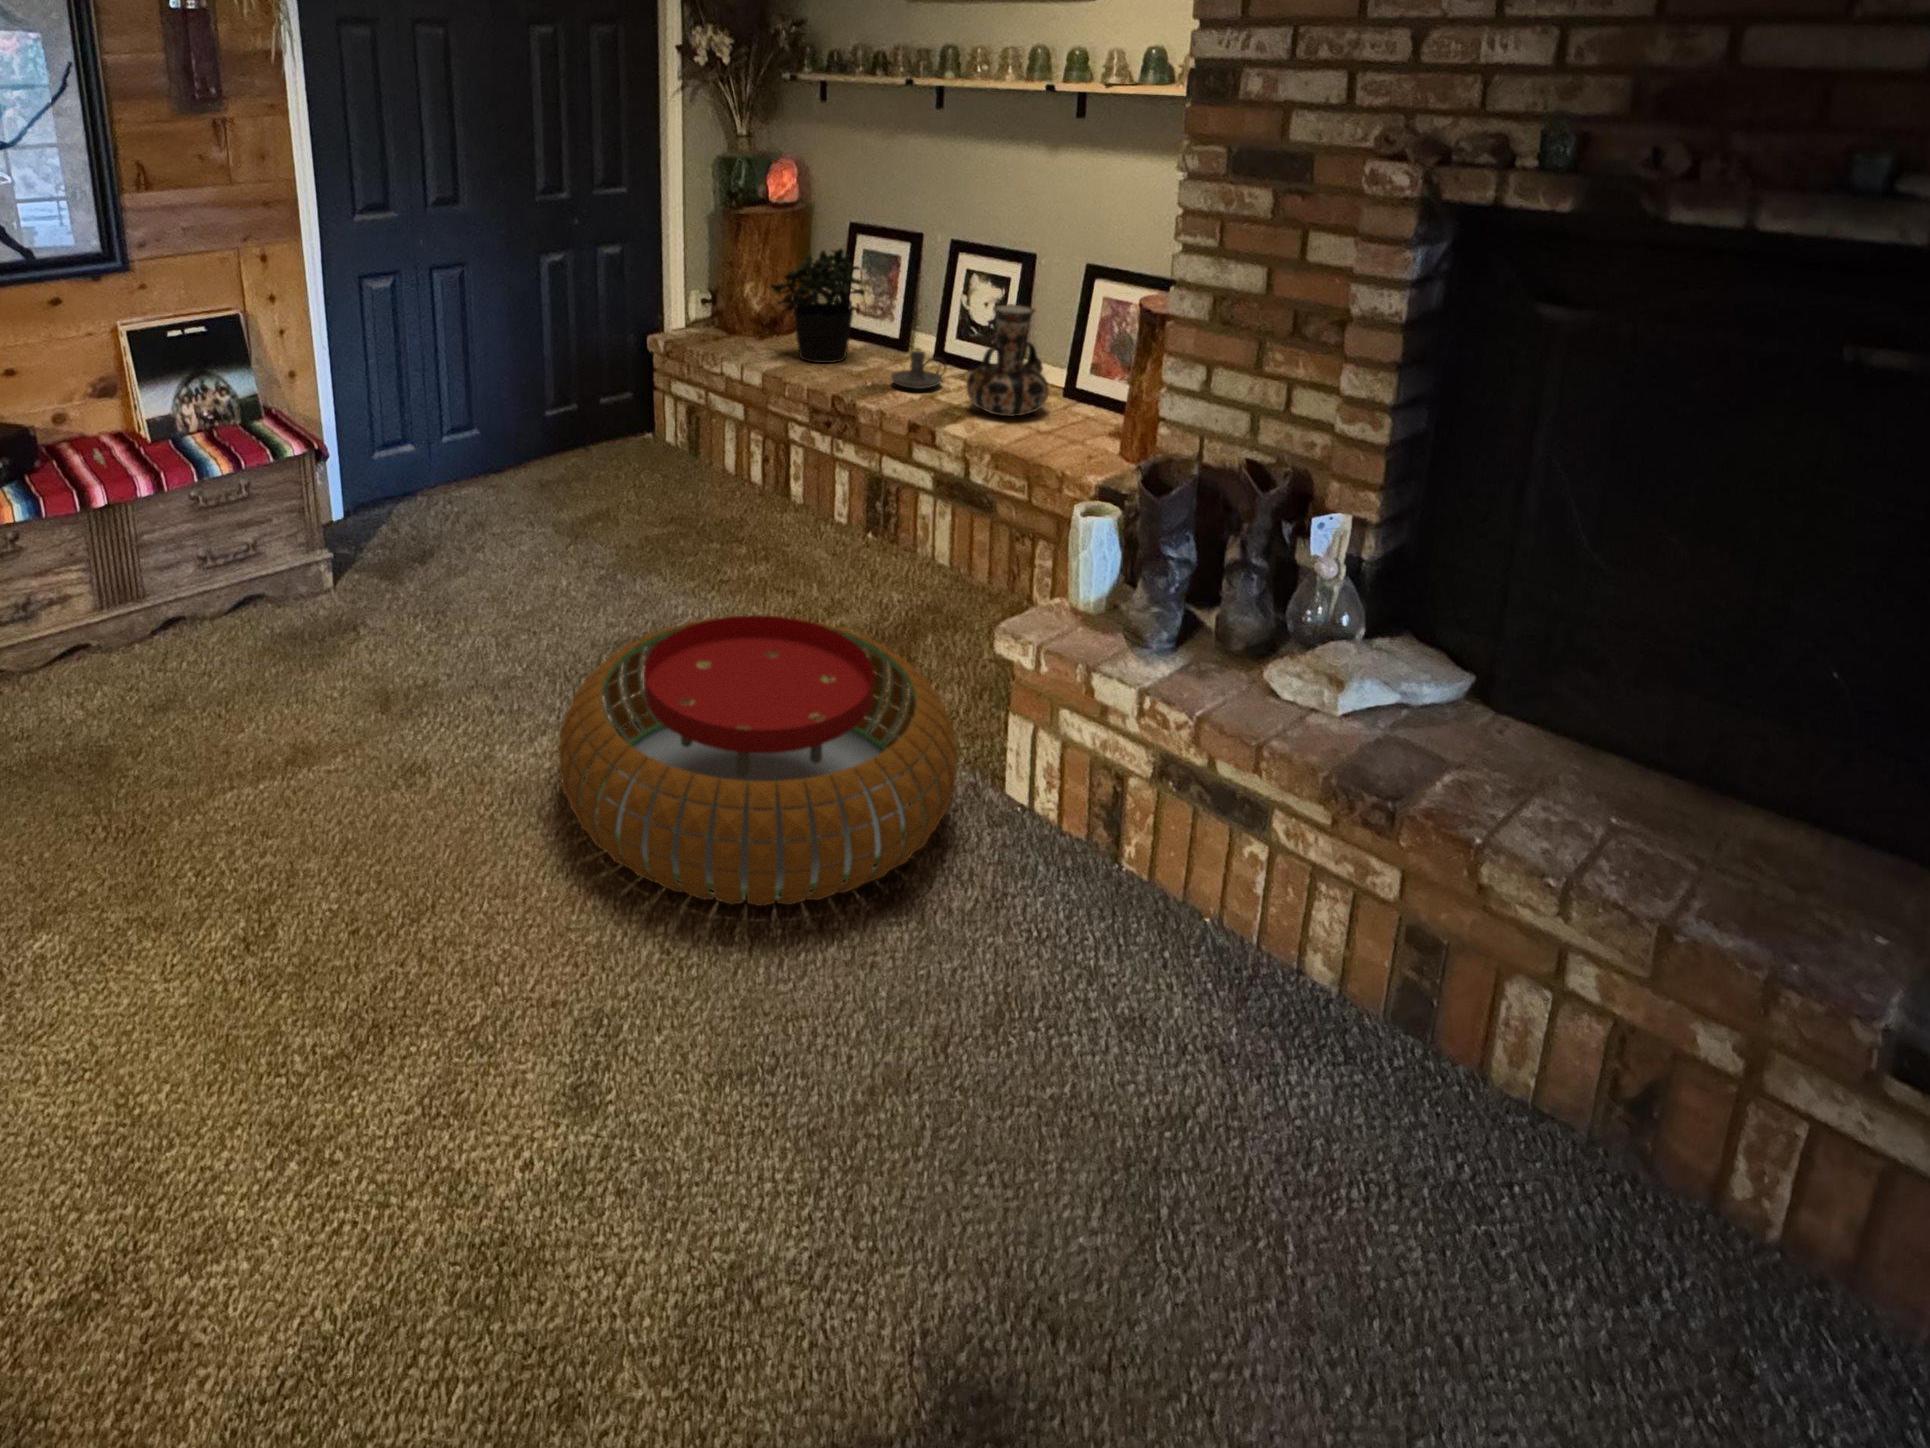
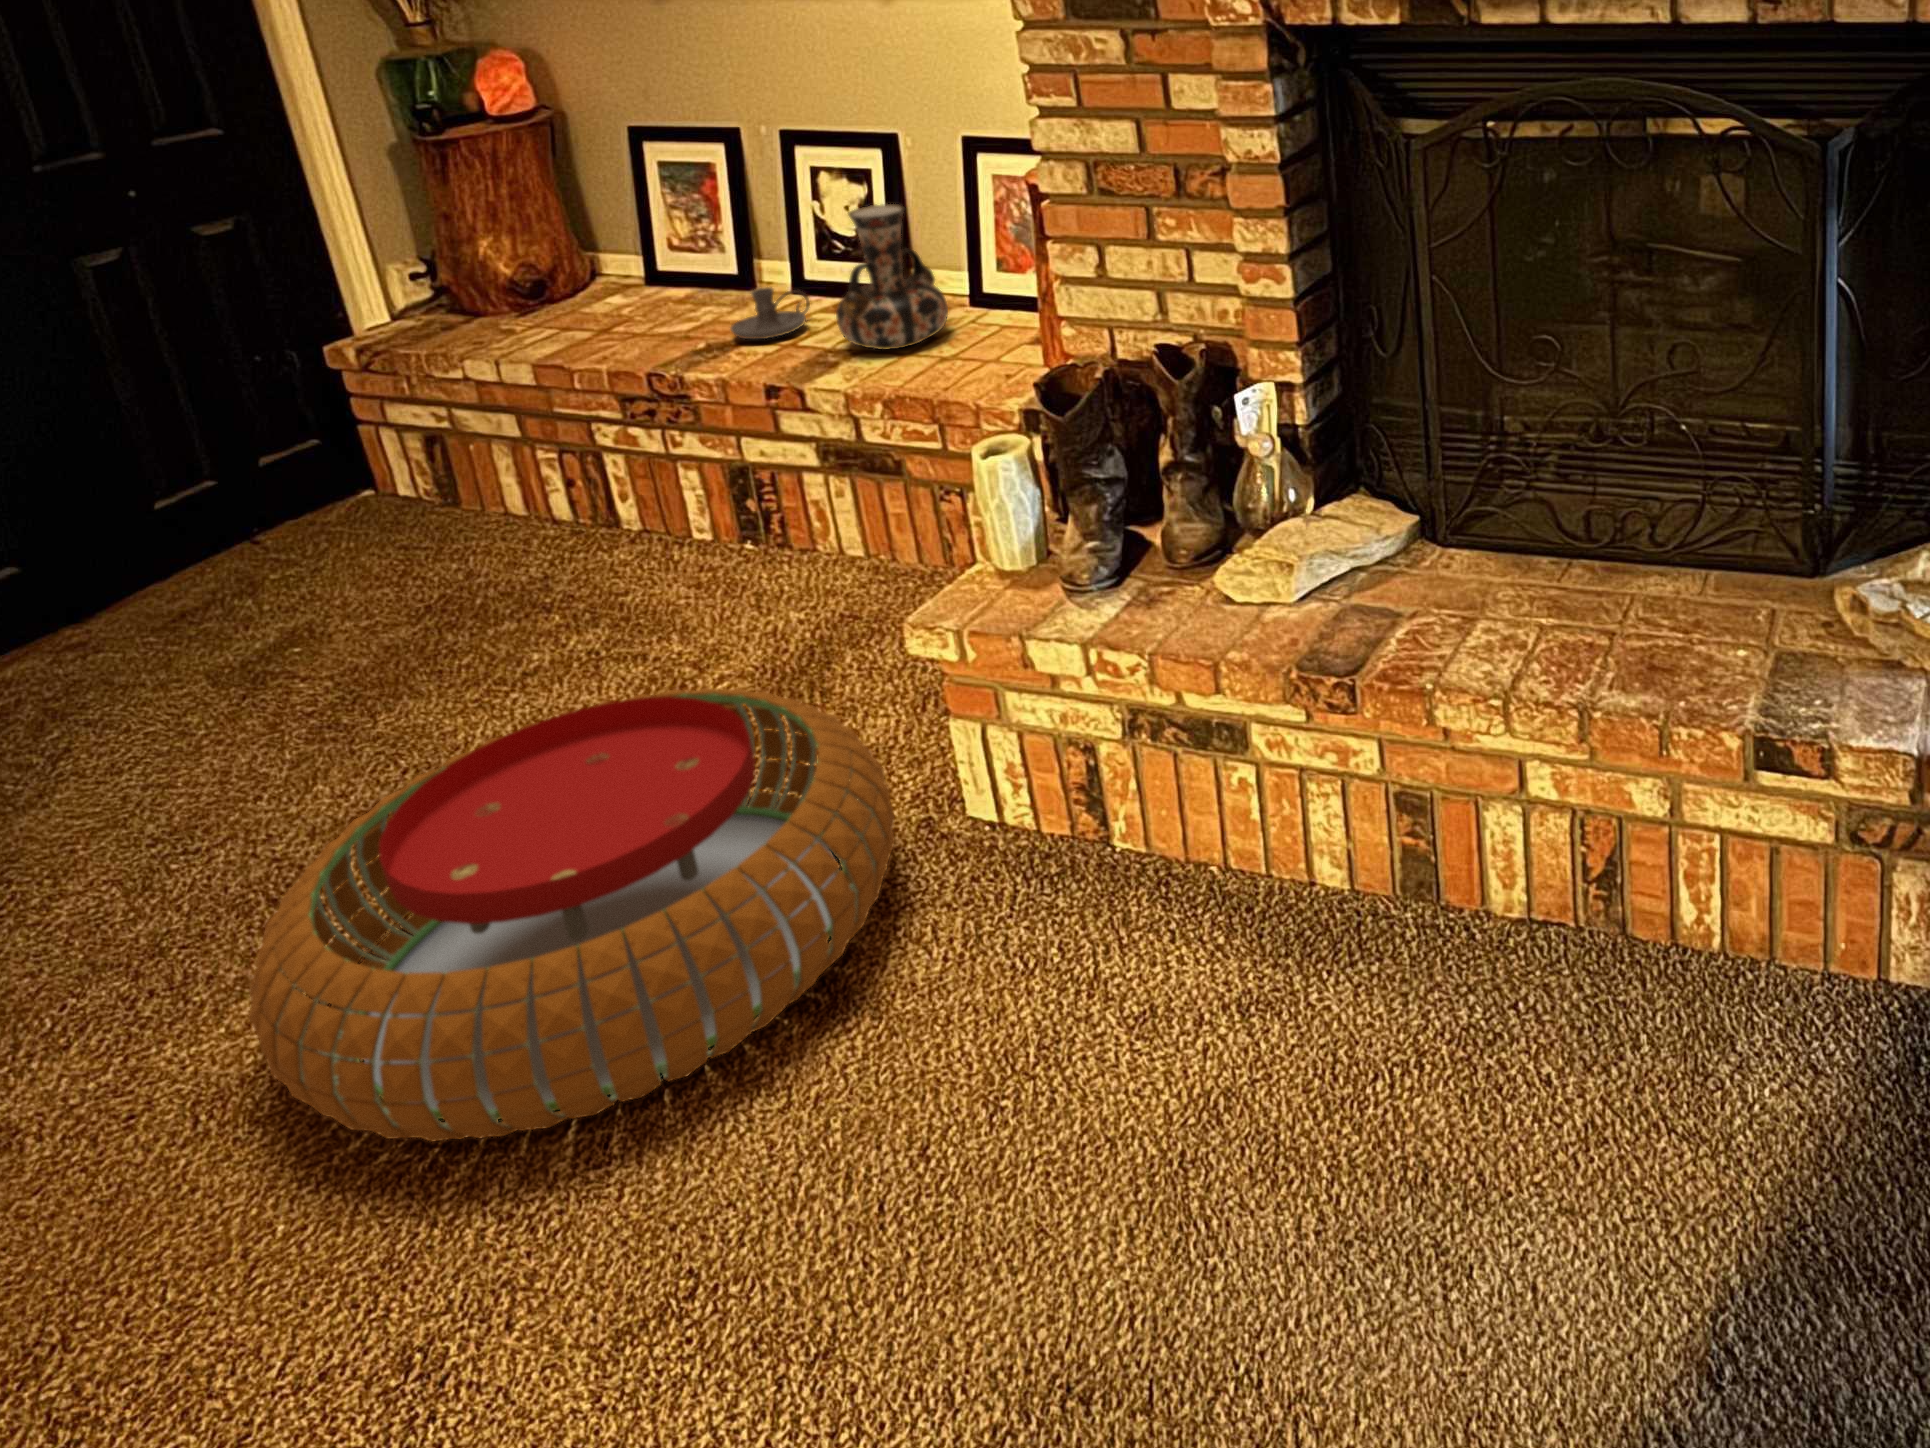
potted plant: present [771,248,865,363] -> none [511,166,667,333]

